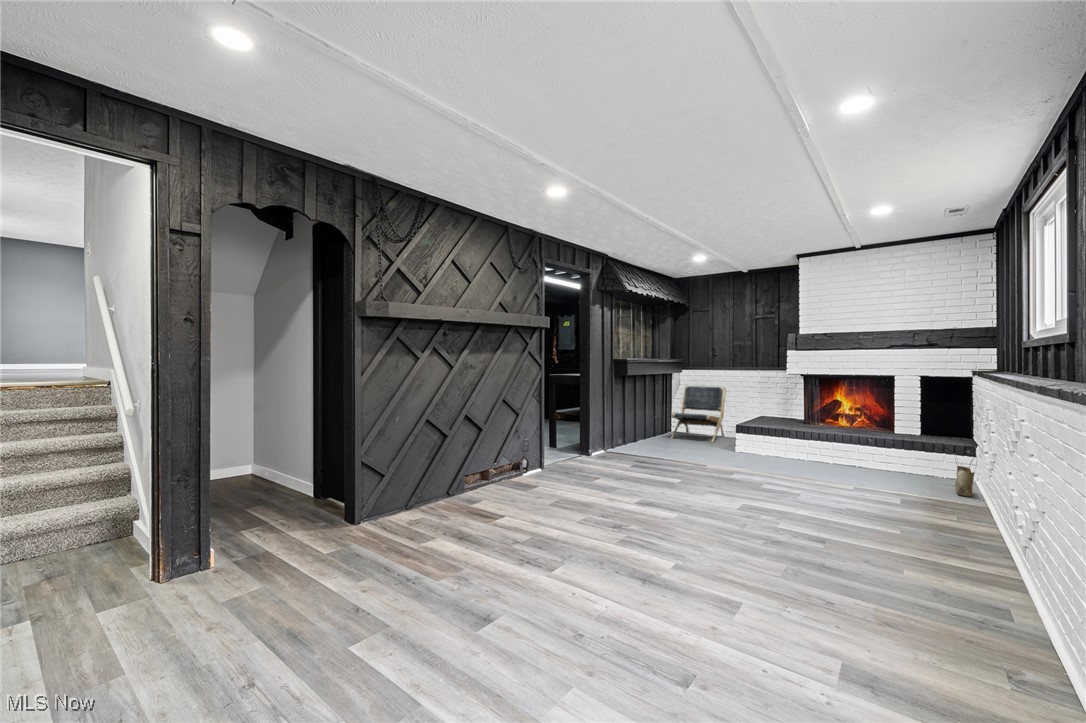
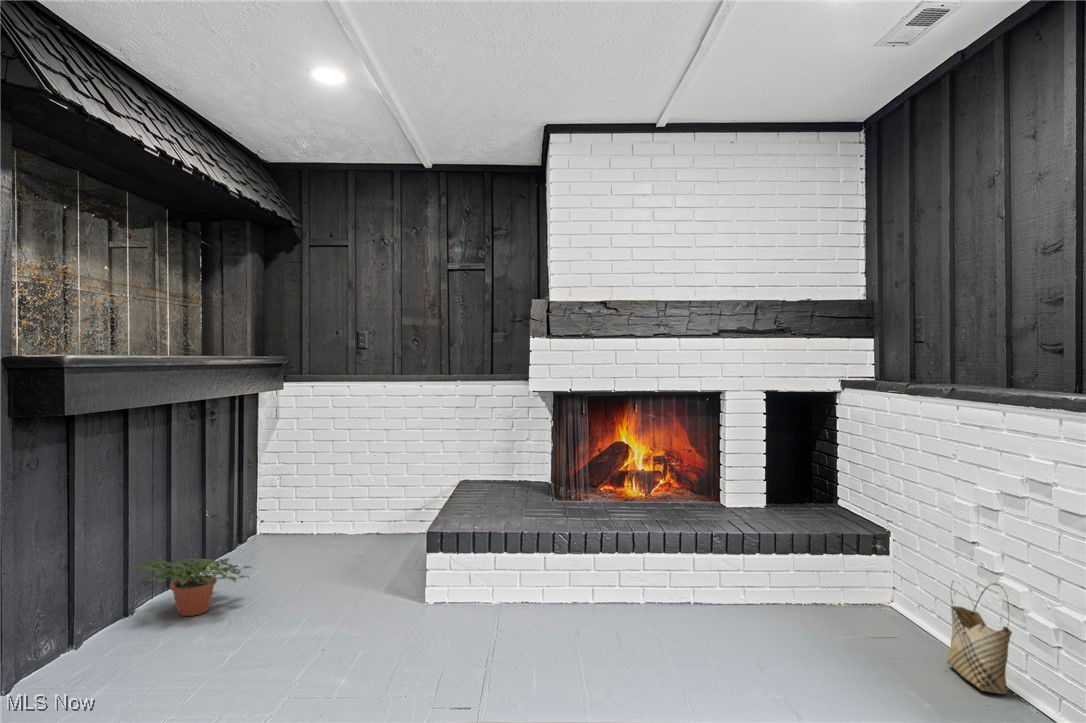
lounge chair: present [671,386,726,442] -> none [248,423,390,574]
potted plant: none [637,424,674,445] -> present [131,554,250,616]

